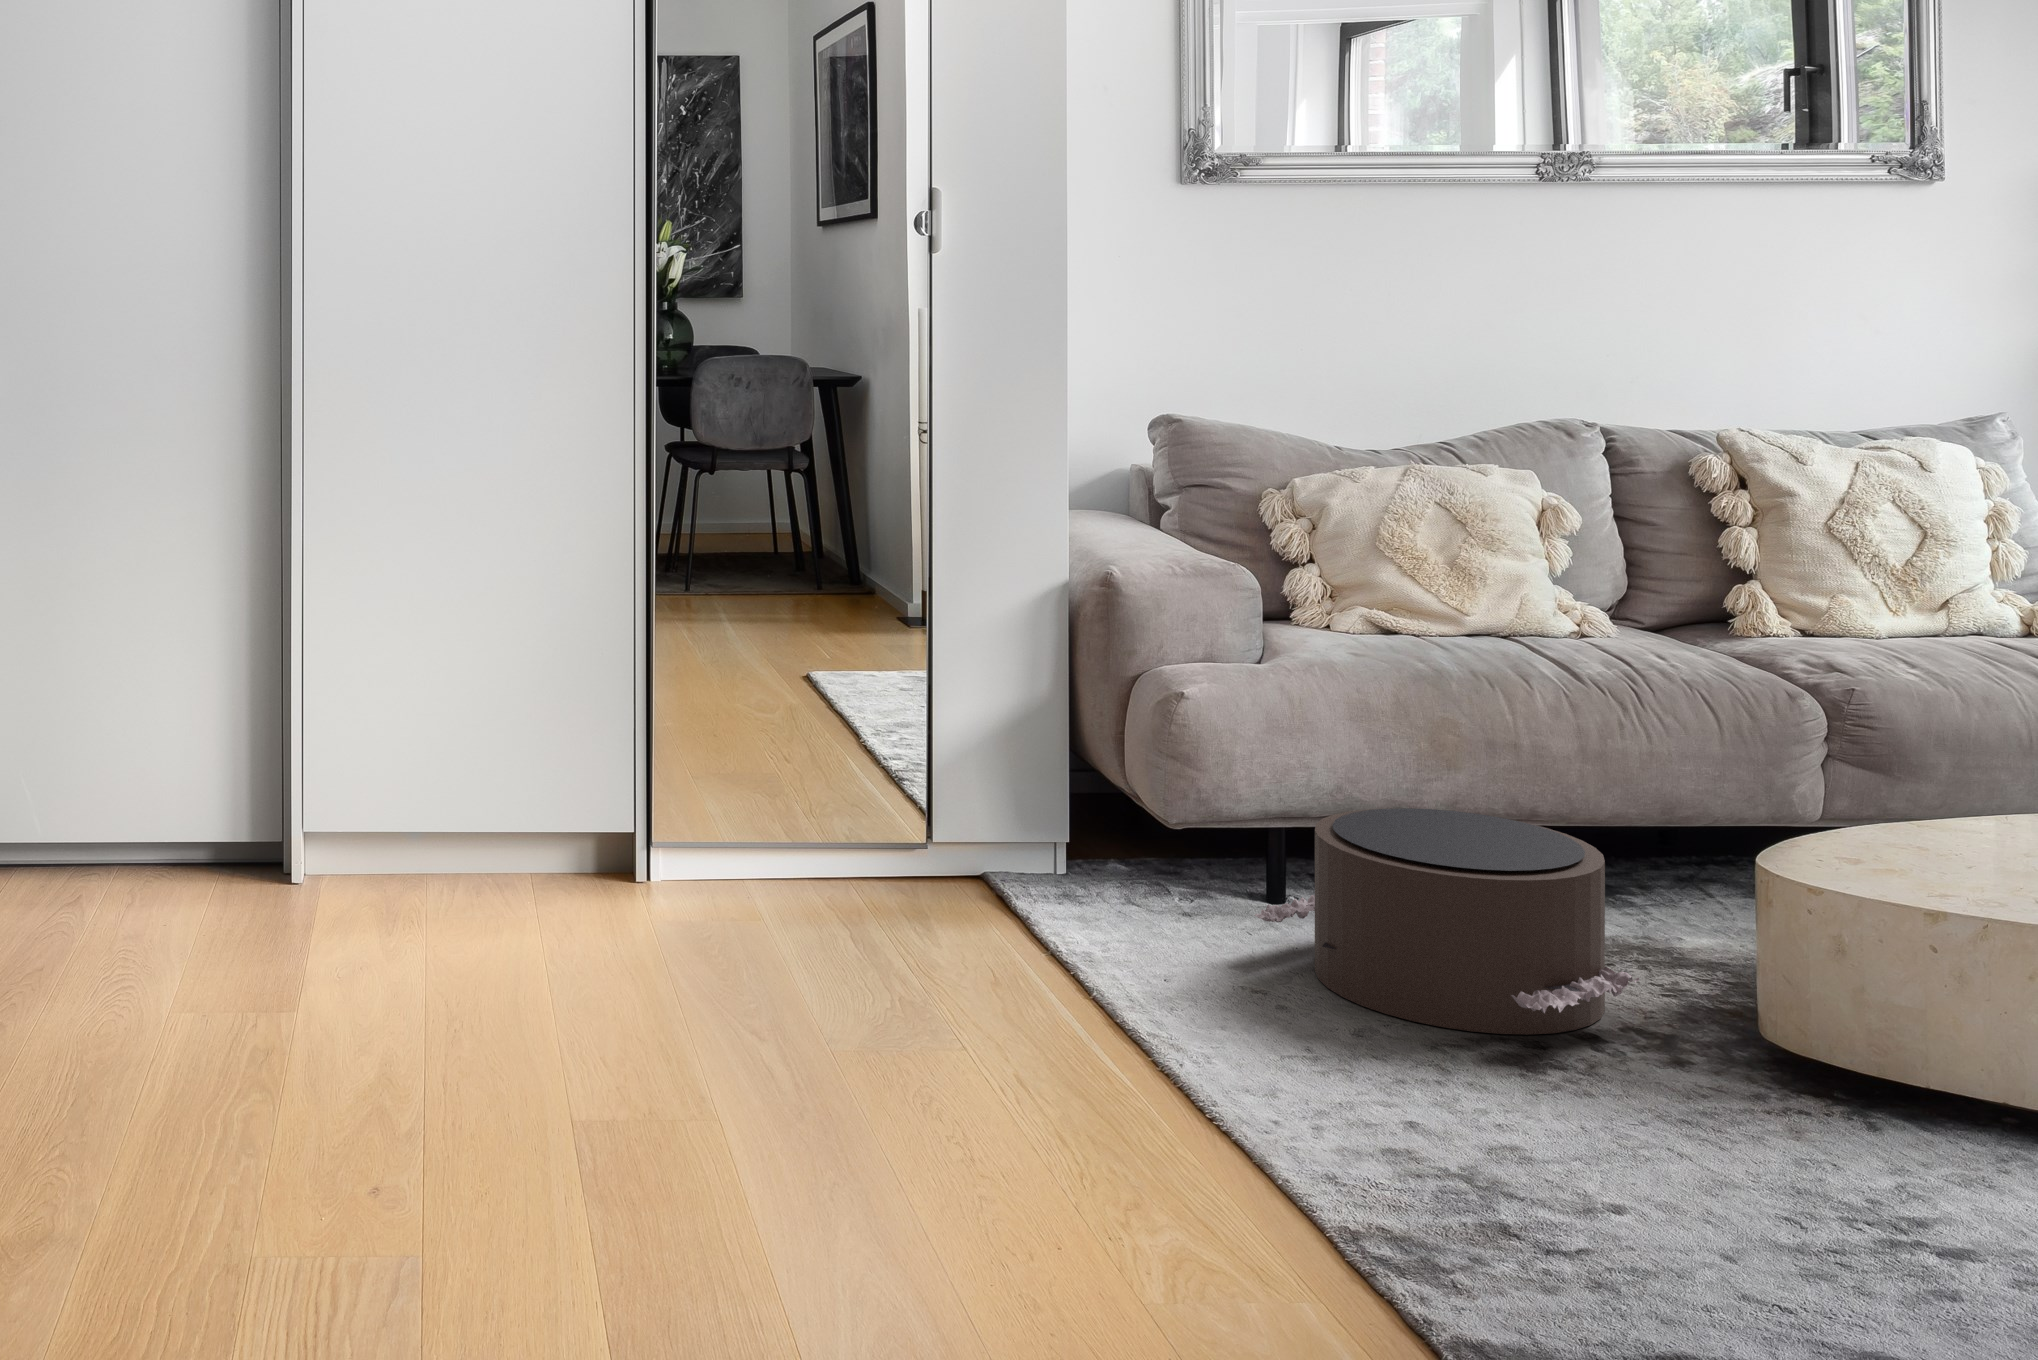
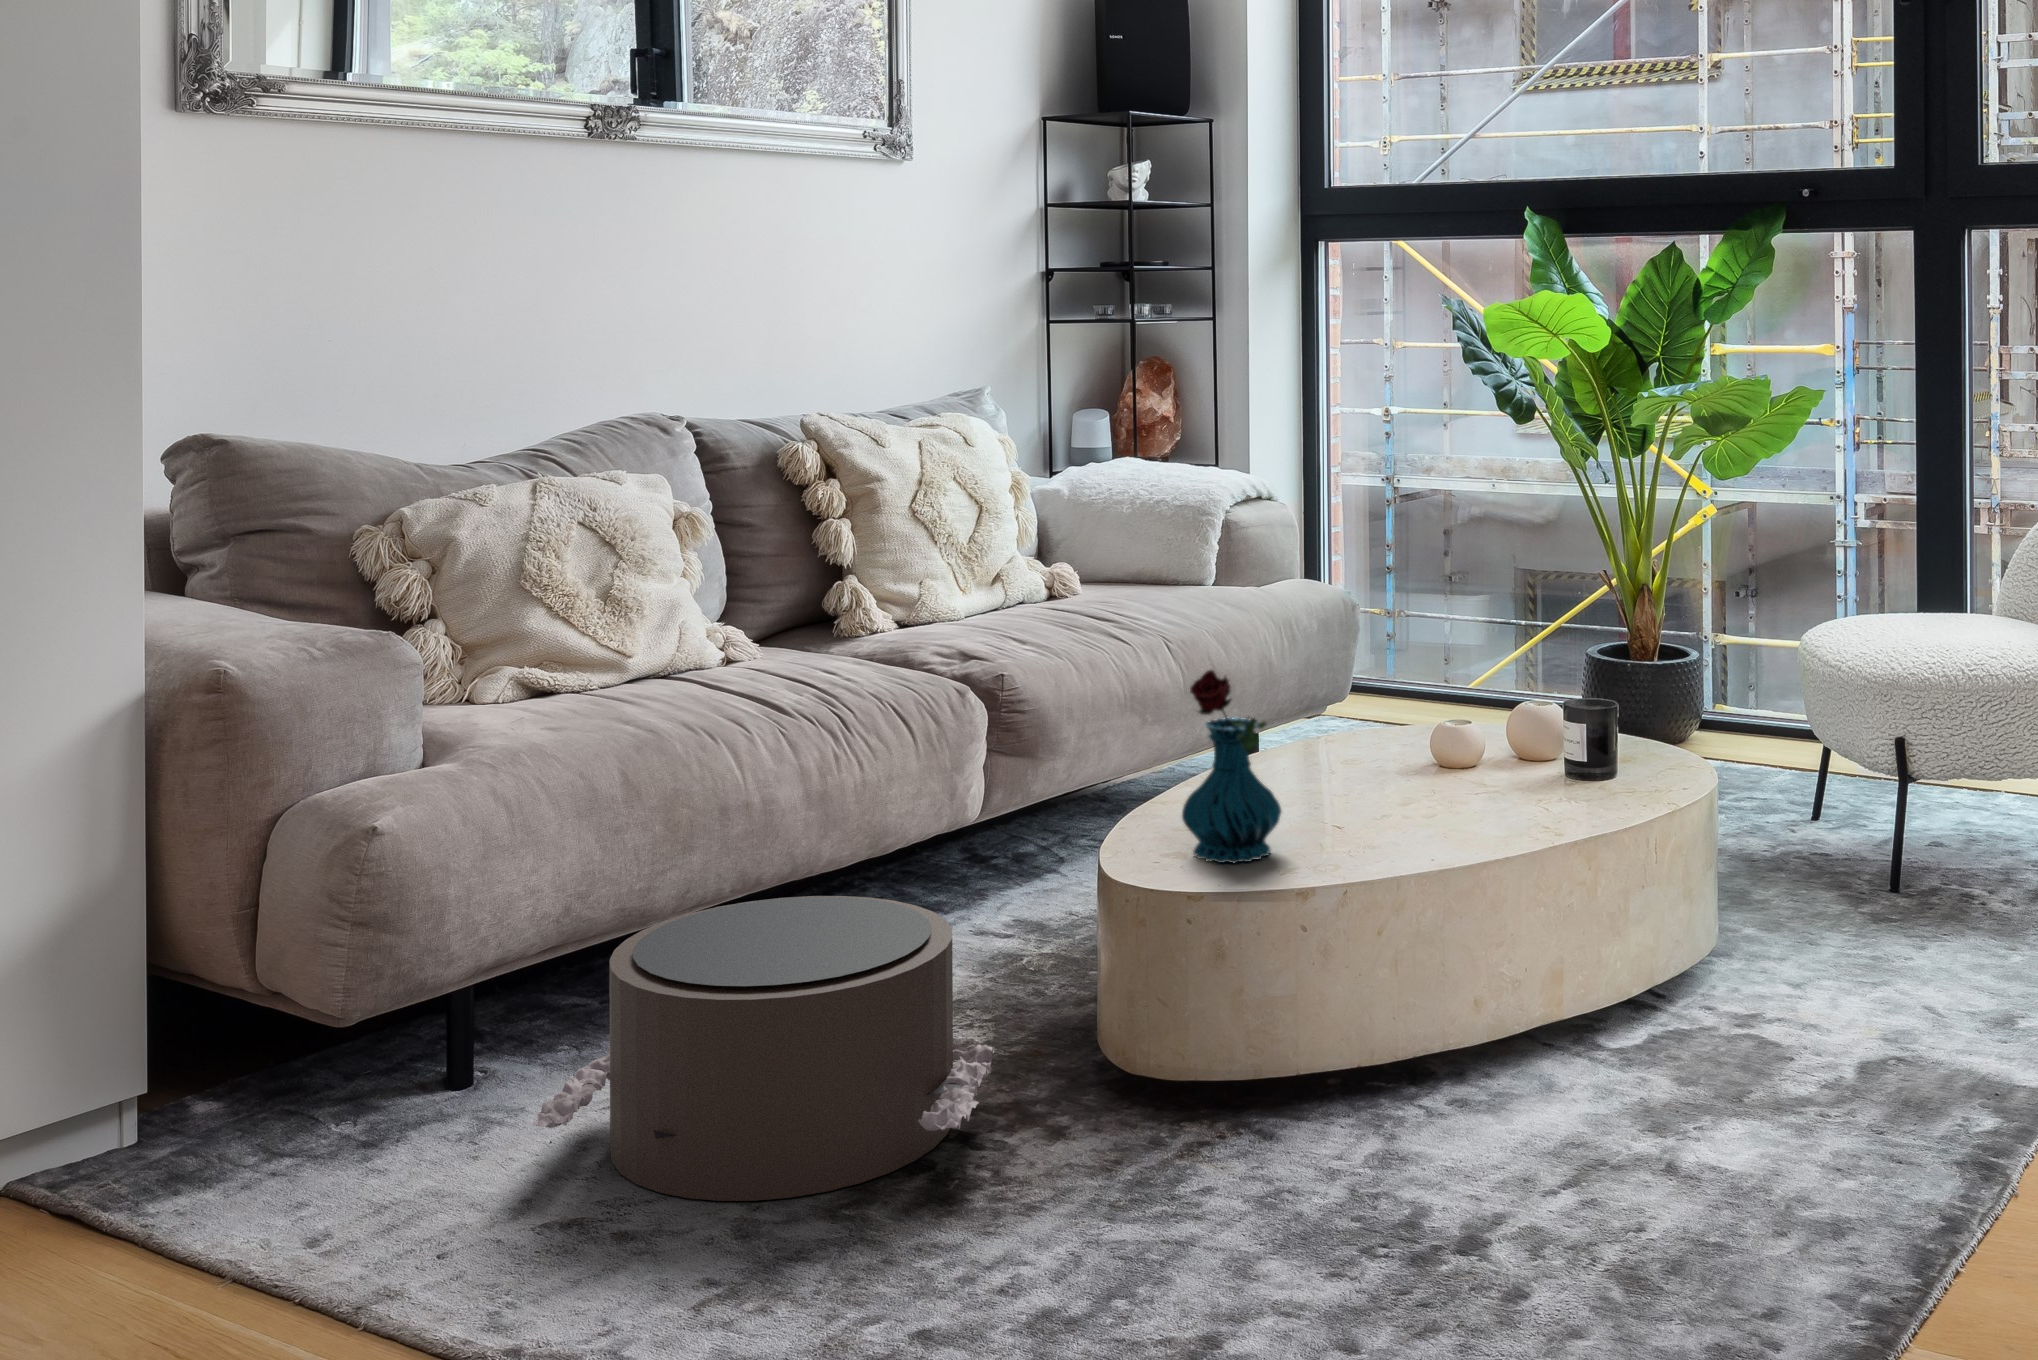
vase: none [1852,698,1969,888] -> present [1182,670,1281,863]

